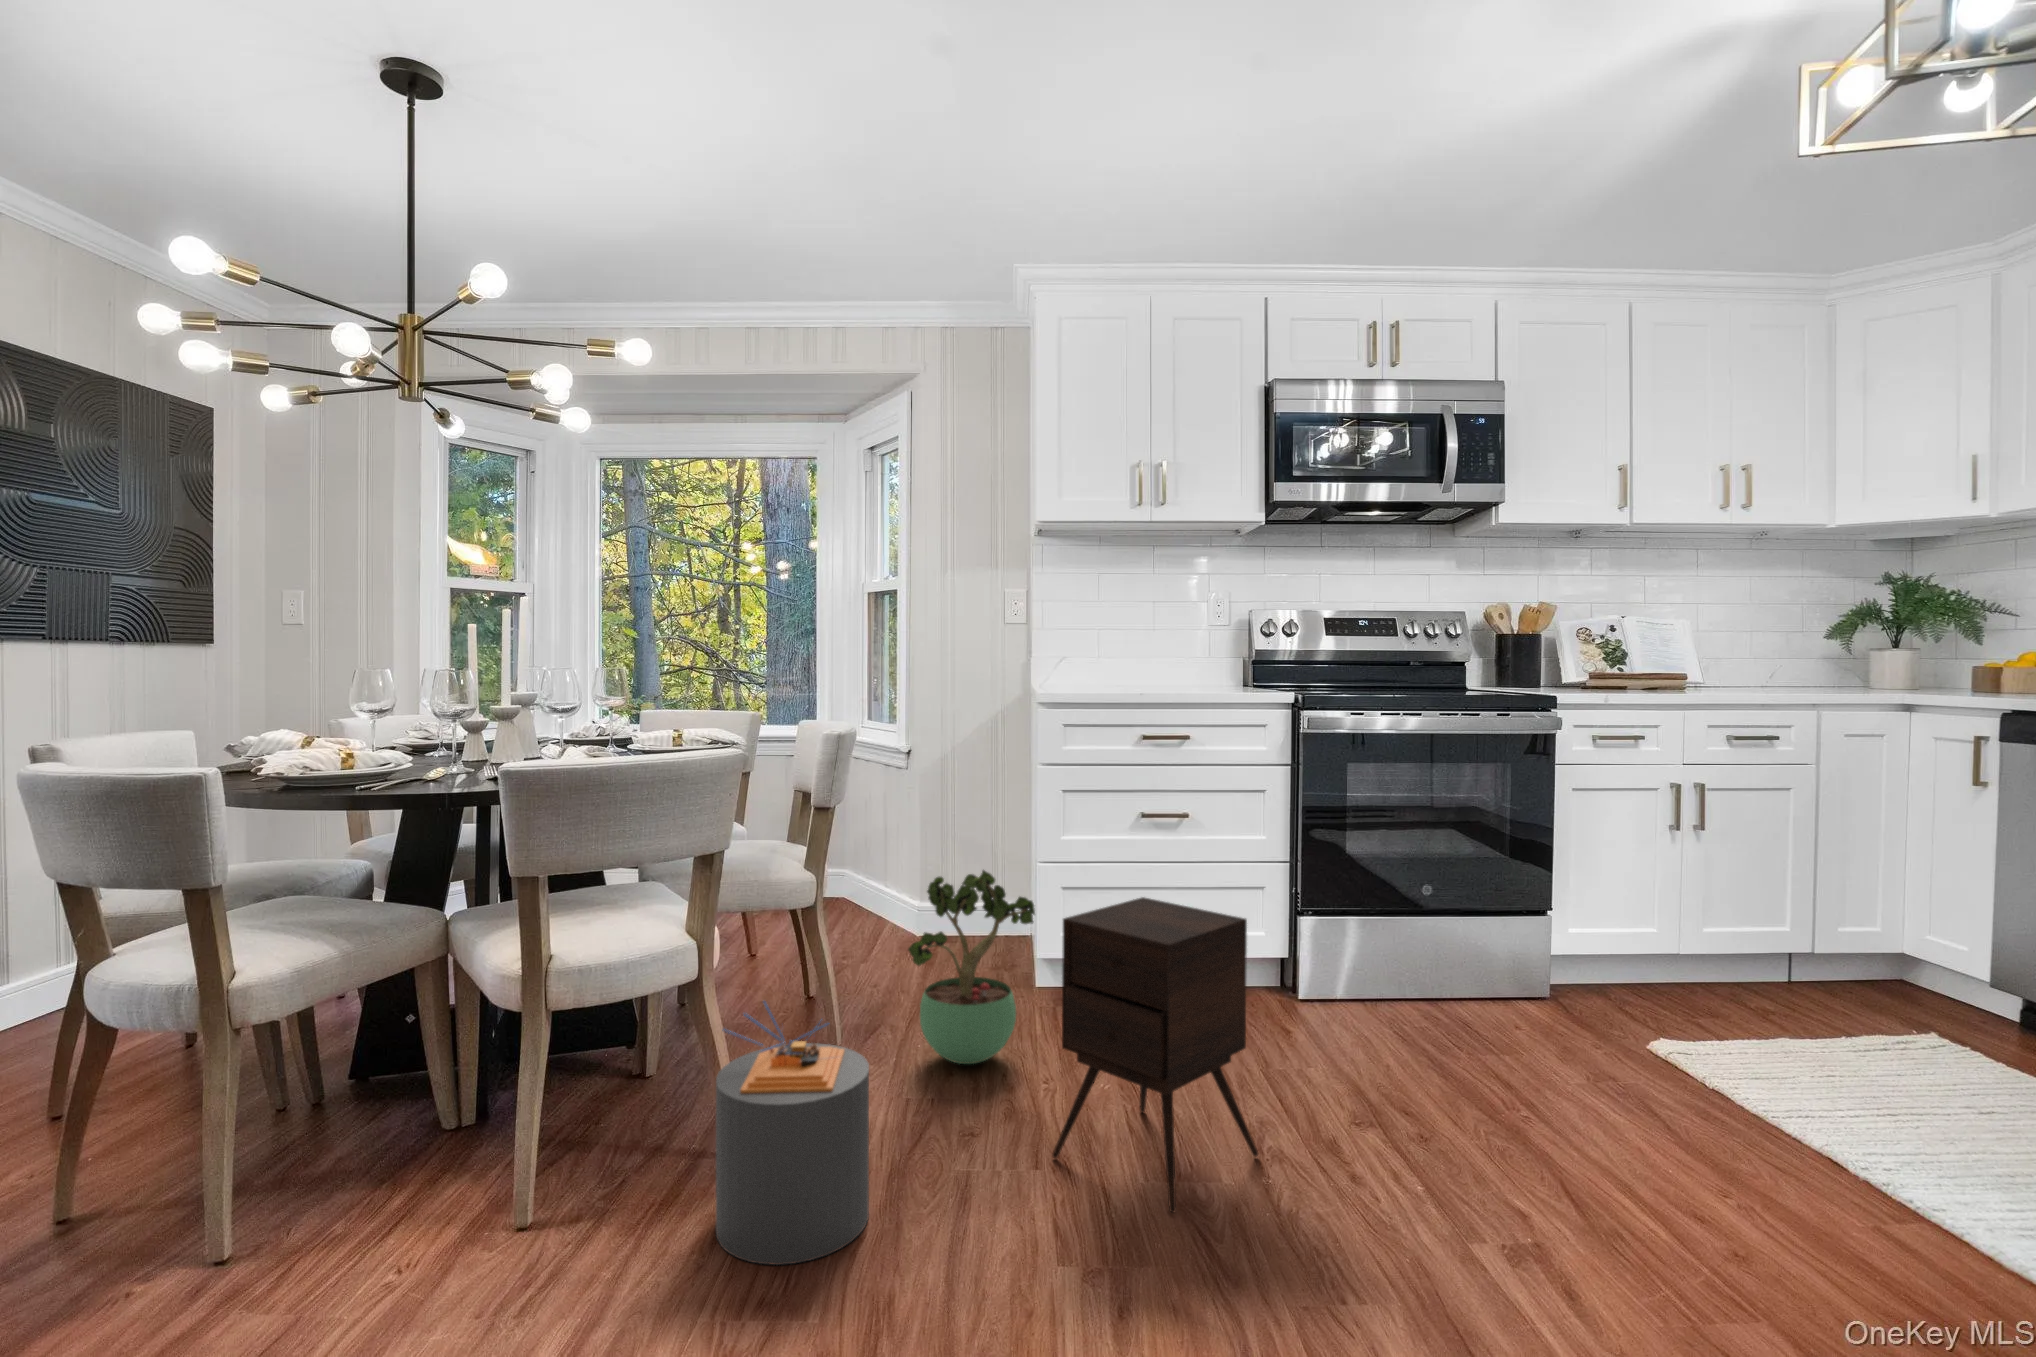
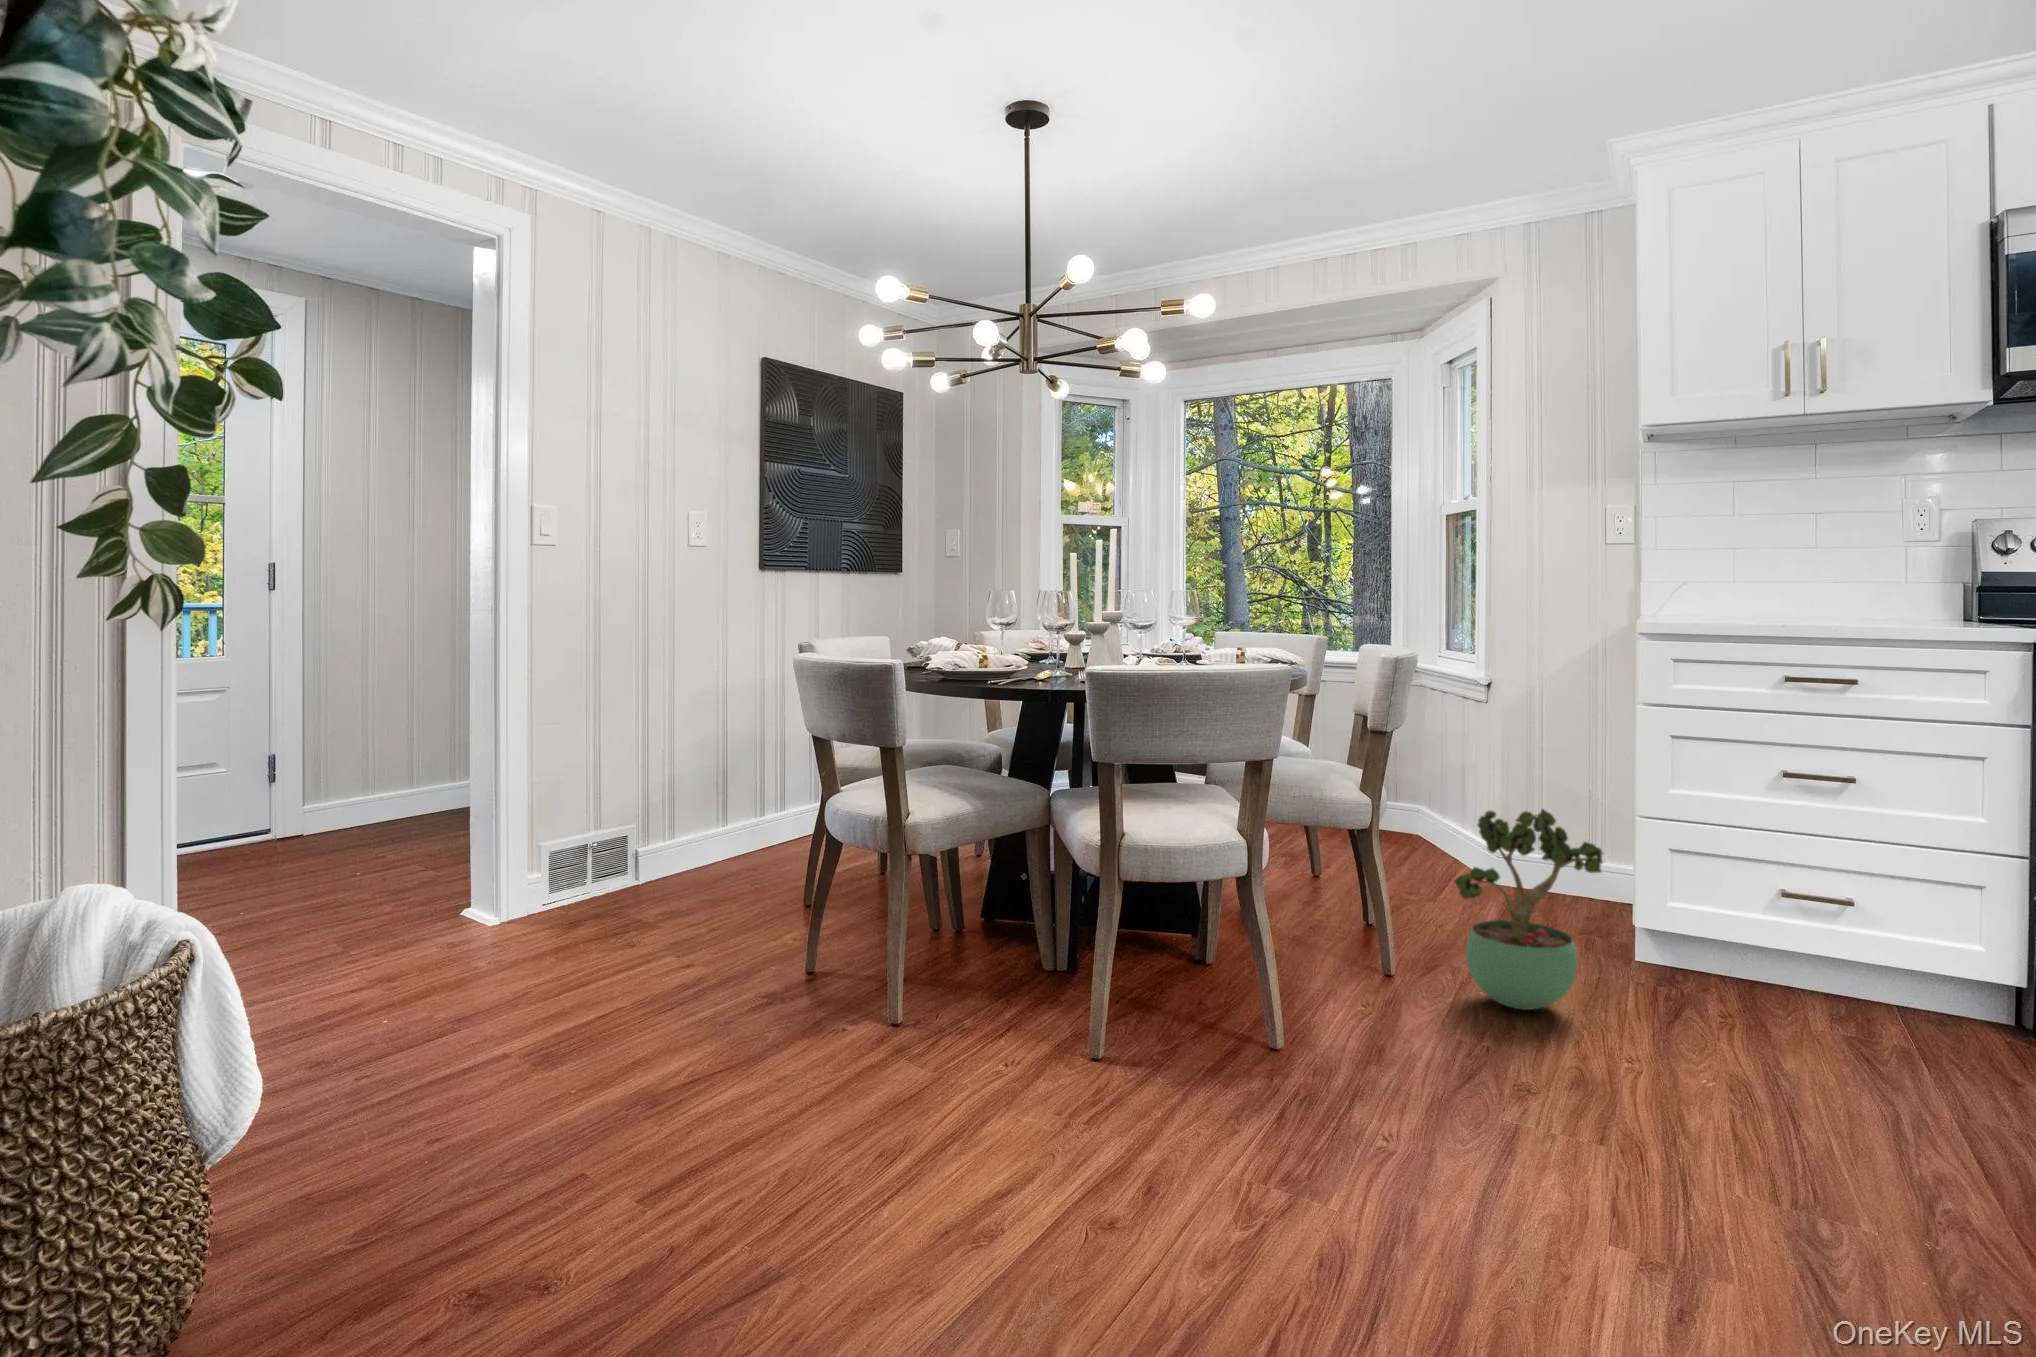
side table: present [1053,897,1258,1213] -> none [1588,853,1861,1185]
trash can: present [716,1001,869,1265] -> none [1241,885,1384,1121]

